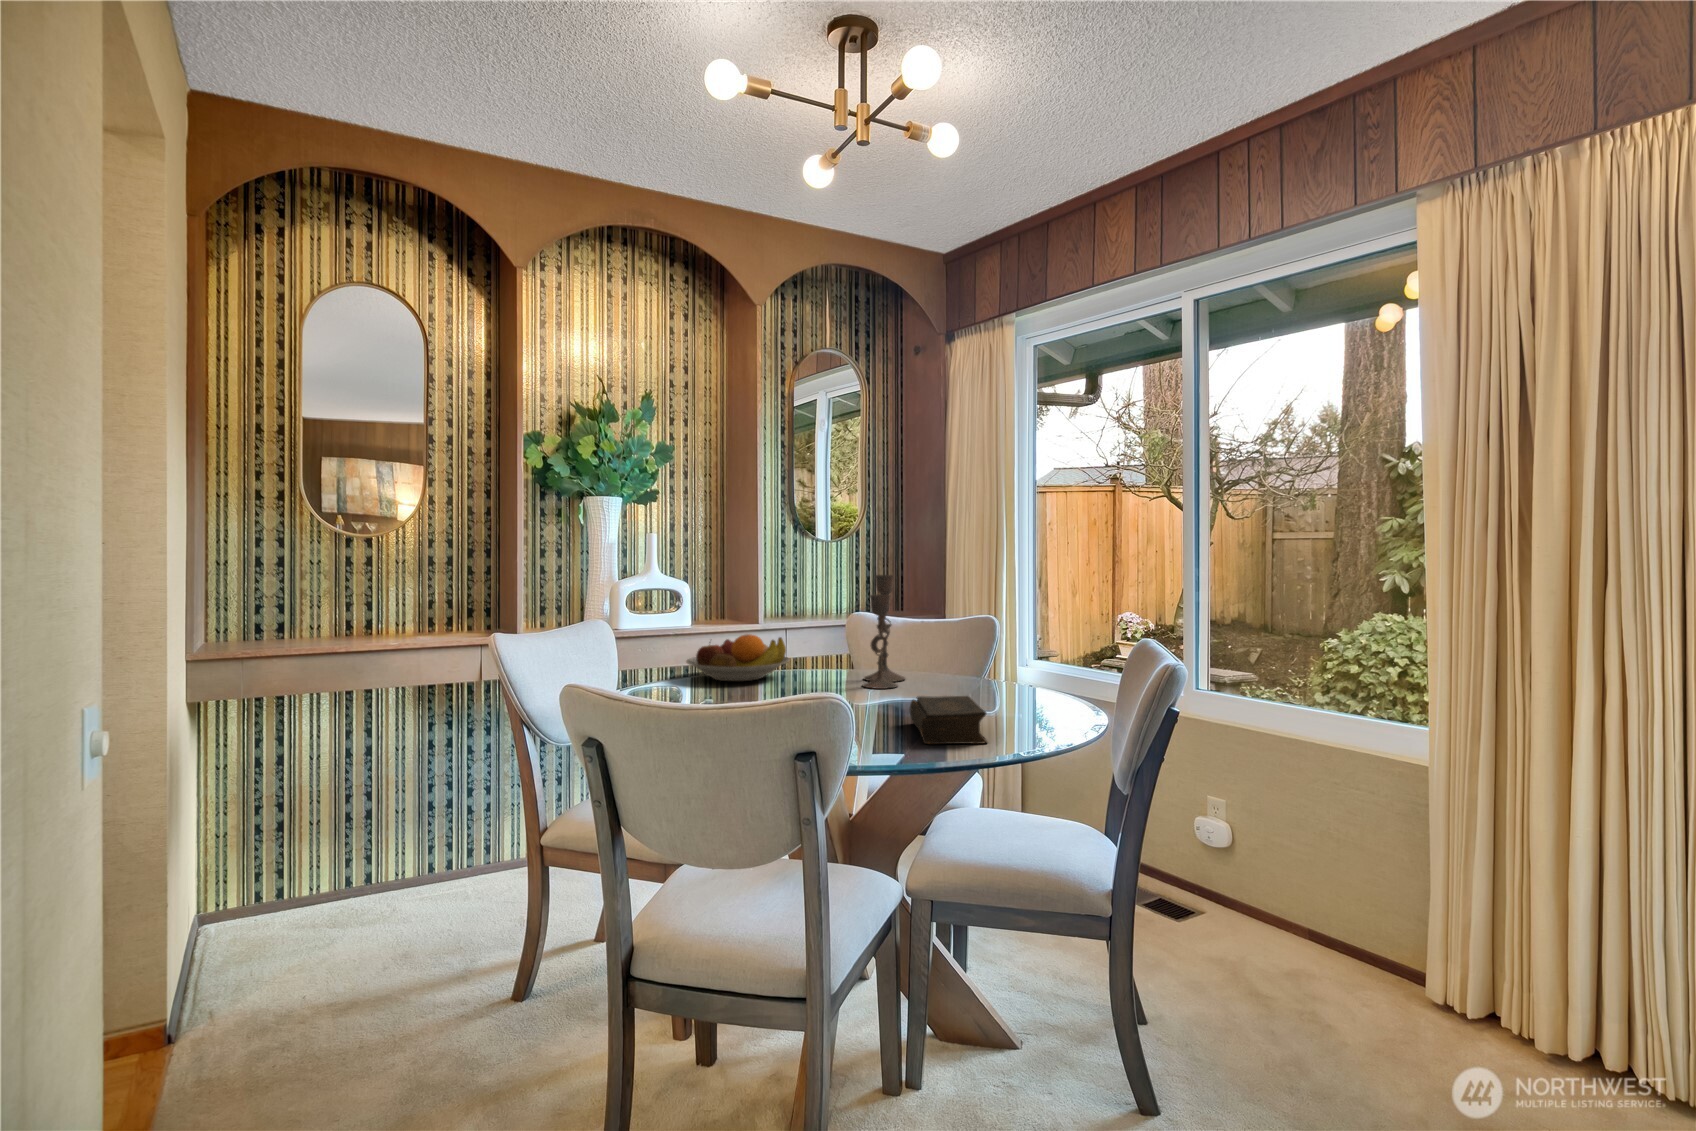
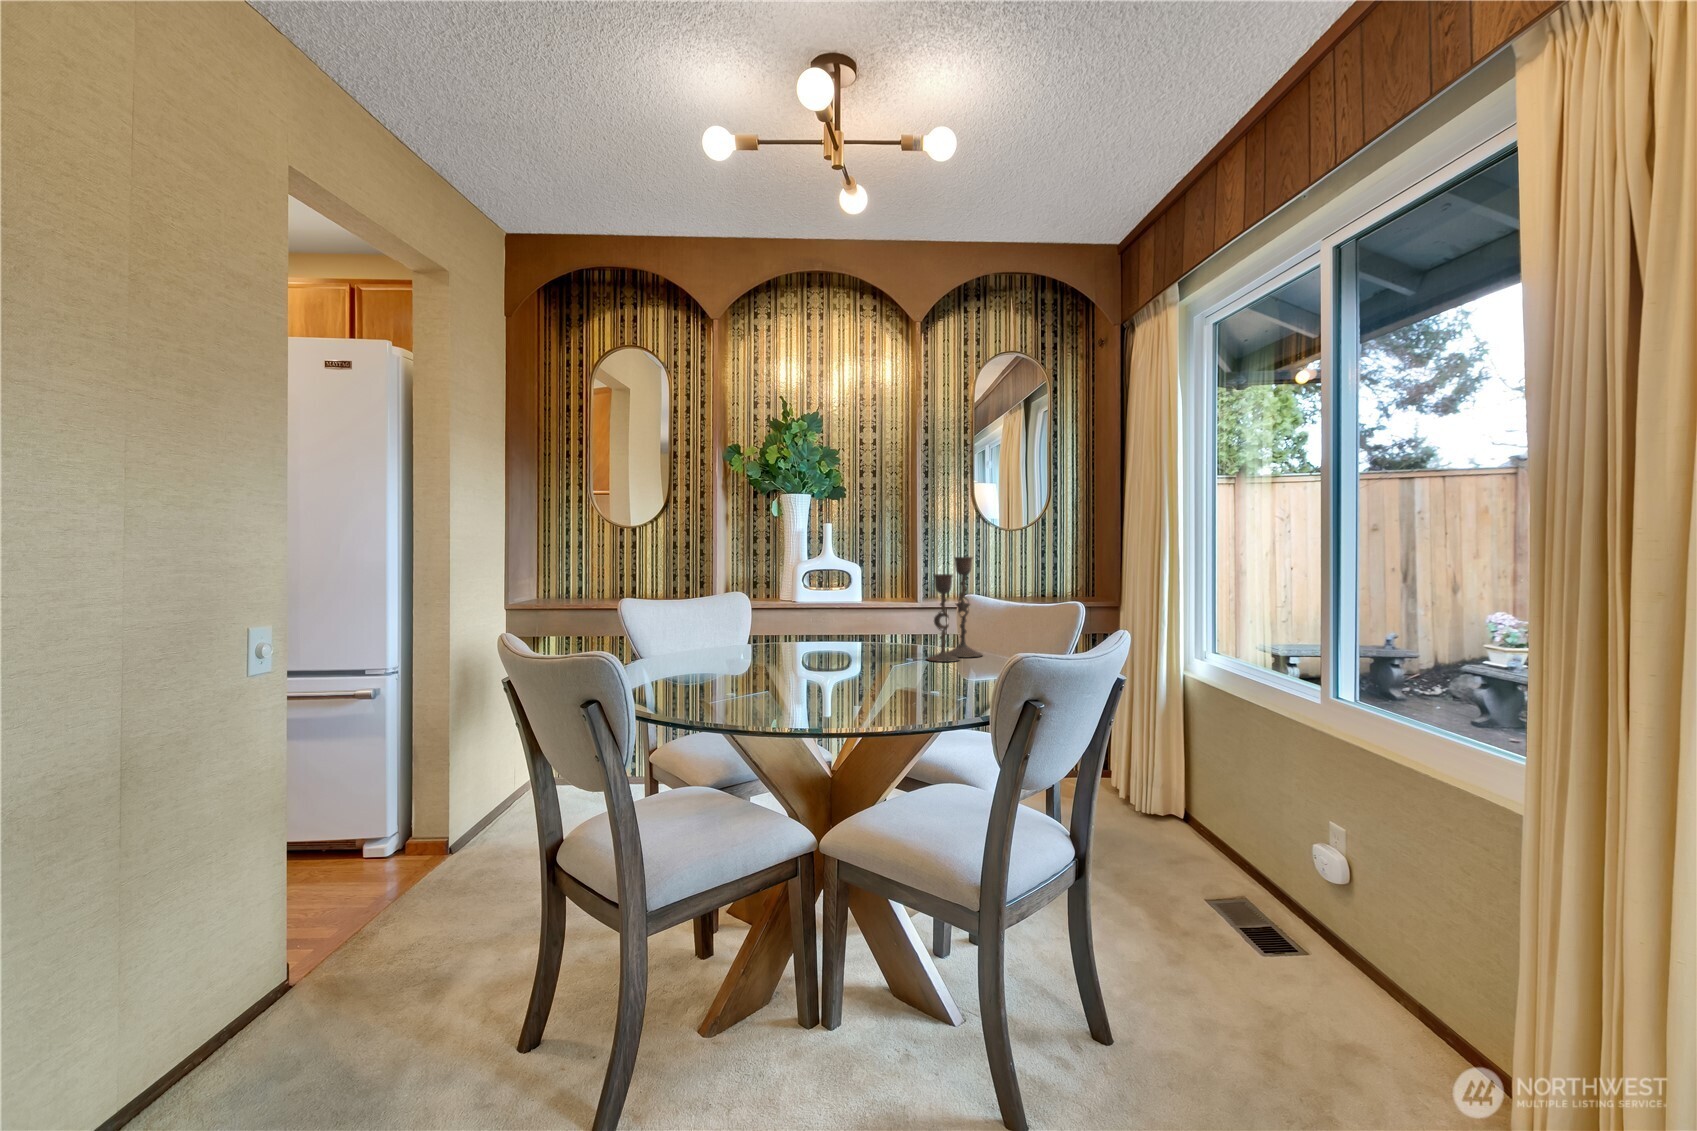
fruit bowl: present [686,634,789,681] -> none [802,608,890,647]
book: present [909,696,988,744] -> none [844,664,936,710]

